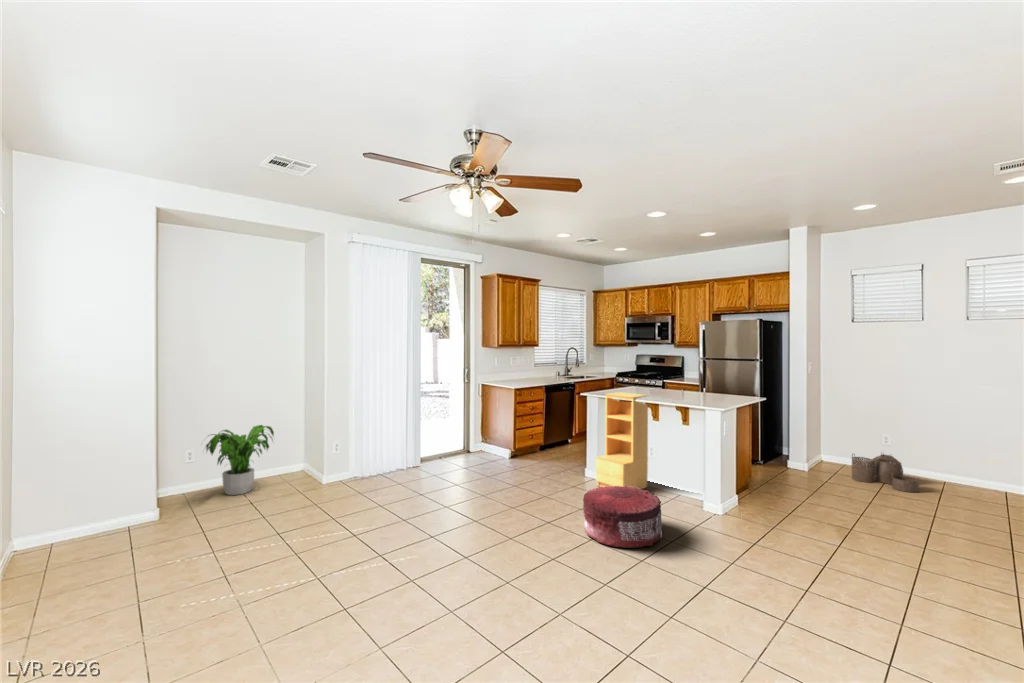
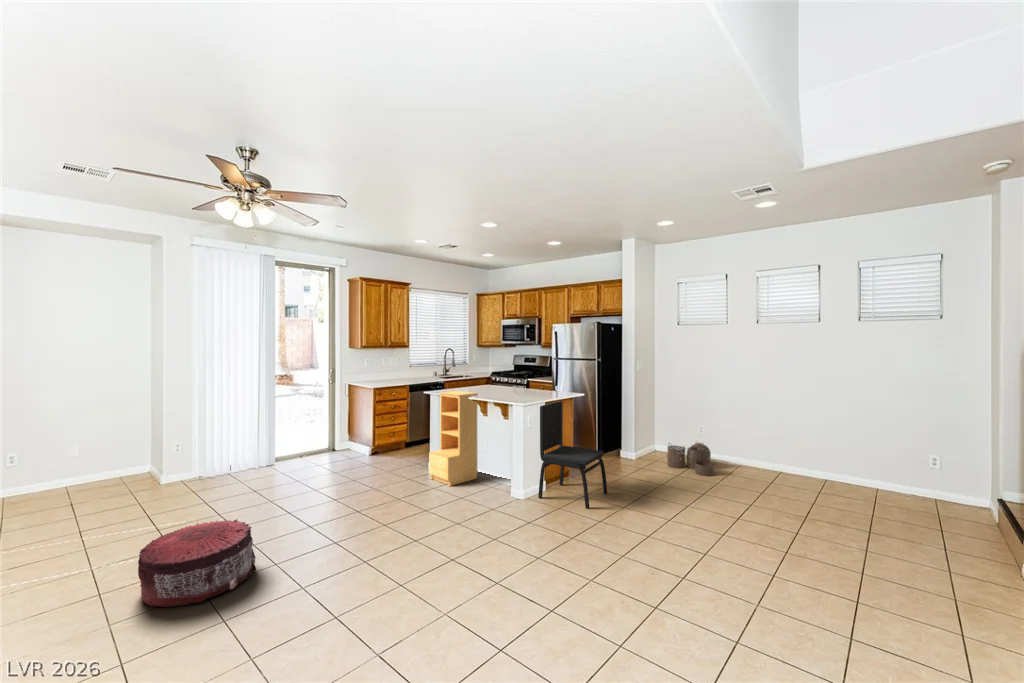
dining chair: none [735,405,811,526] -> present [538,401,607,508]
potted plant: present [206,425,274,495] -> none [17,428,108,499]
pouf: present [583,485,662,548] -> present [138,519,256,607]

